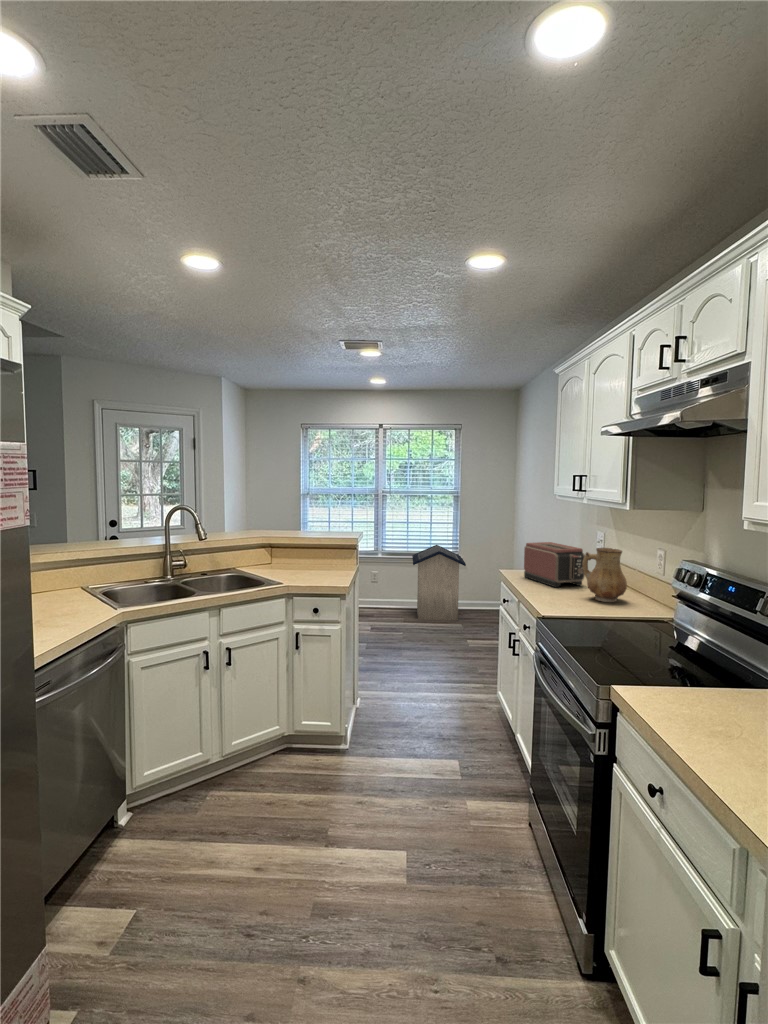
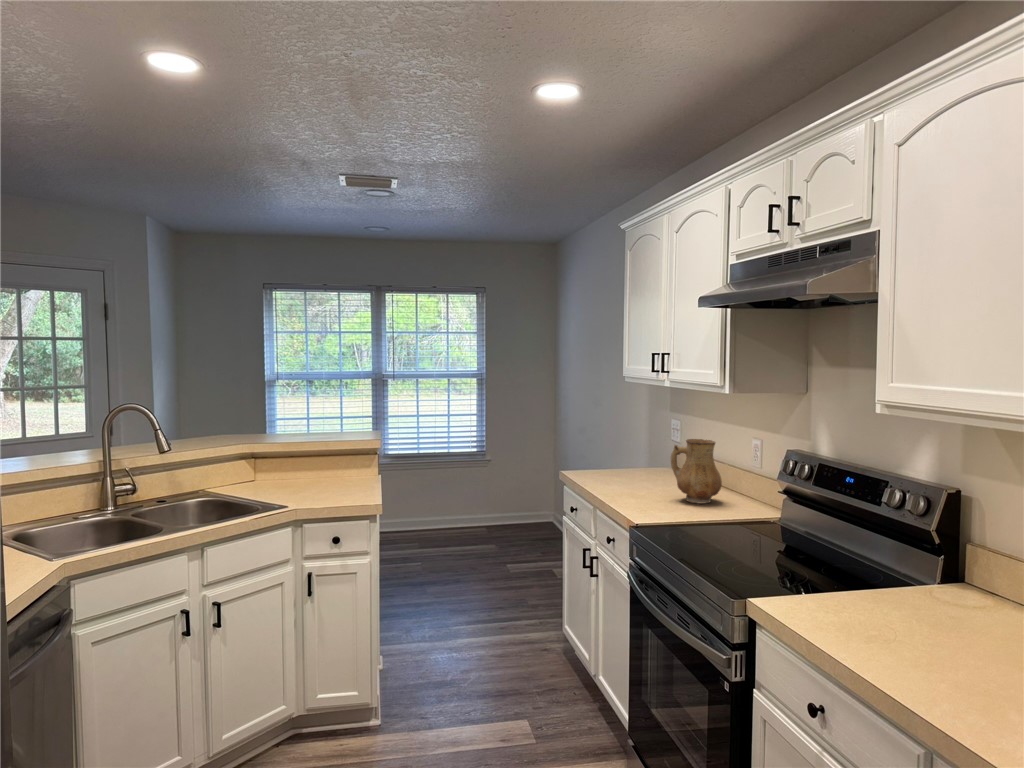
toaster: present [524,542,585,587] -> none [594,434,668,489]
trash can: present [412,545,466,621] -> none [425,443,497,543]

